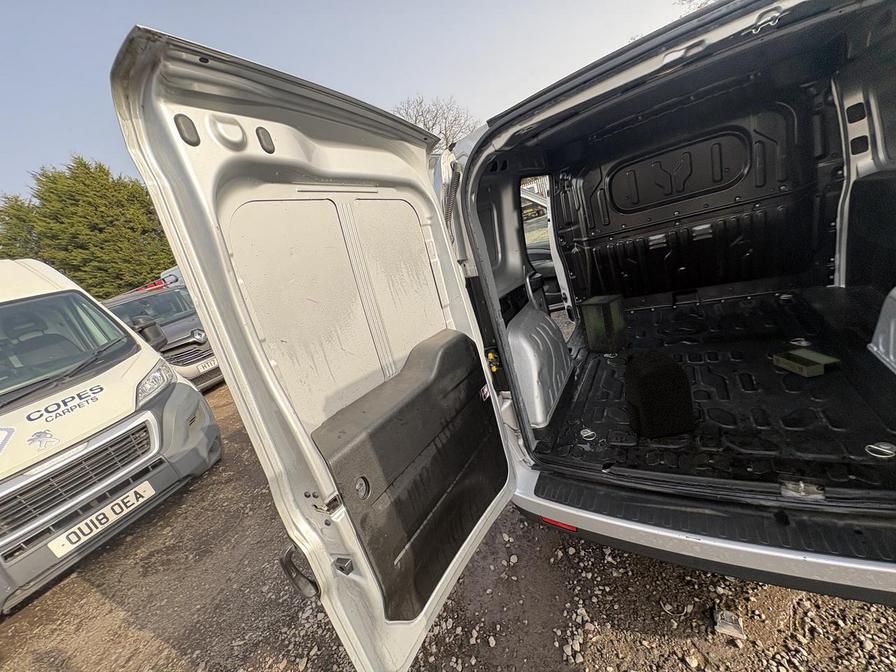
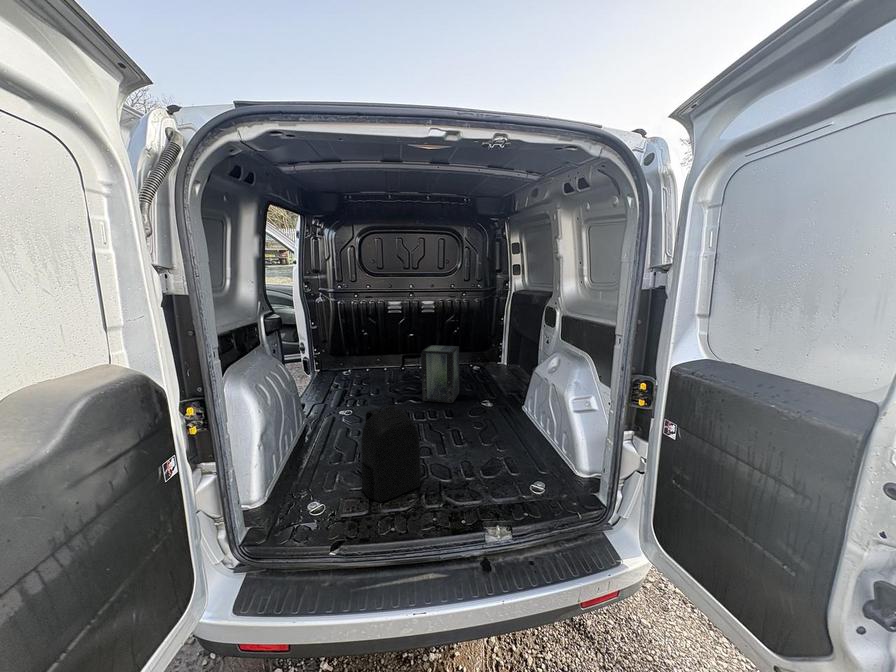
storage box: present [578,294,630,353] -> present [422,345,459,403]
toolbox: present [773,348,840,377] -> none [472,408,510,431]

